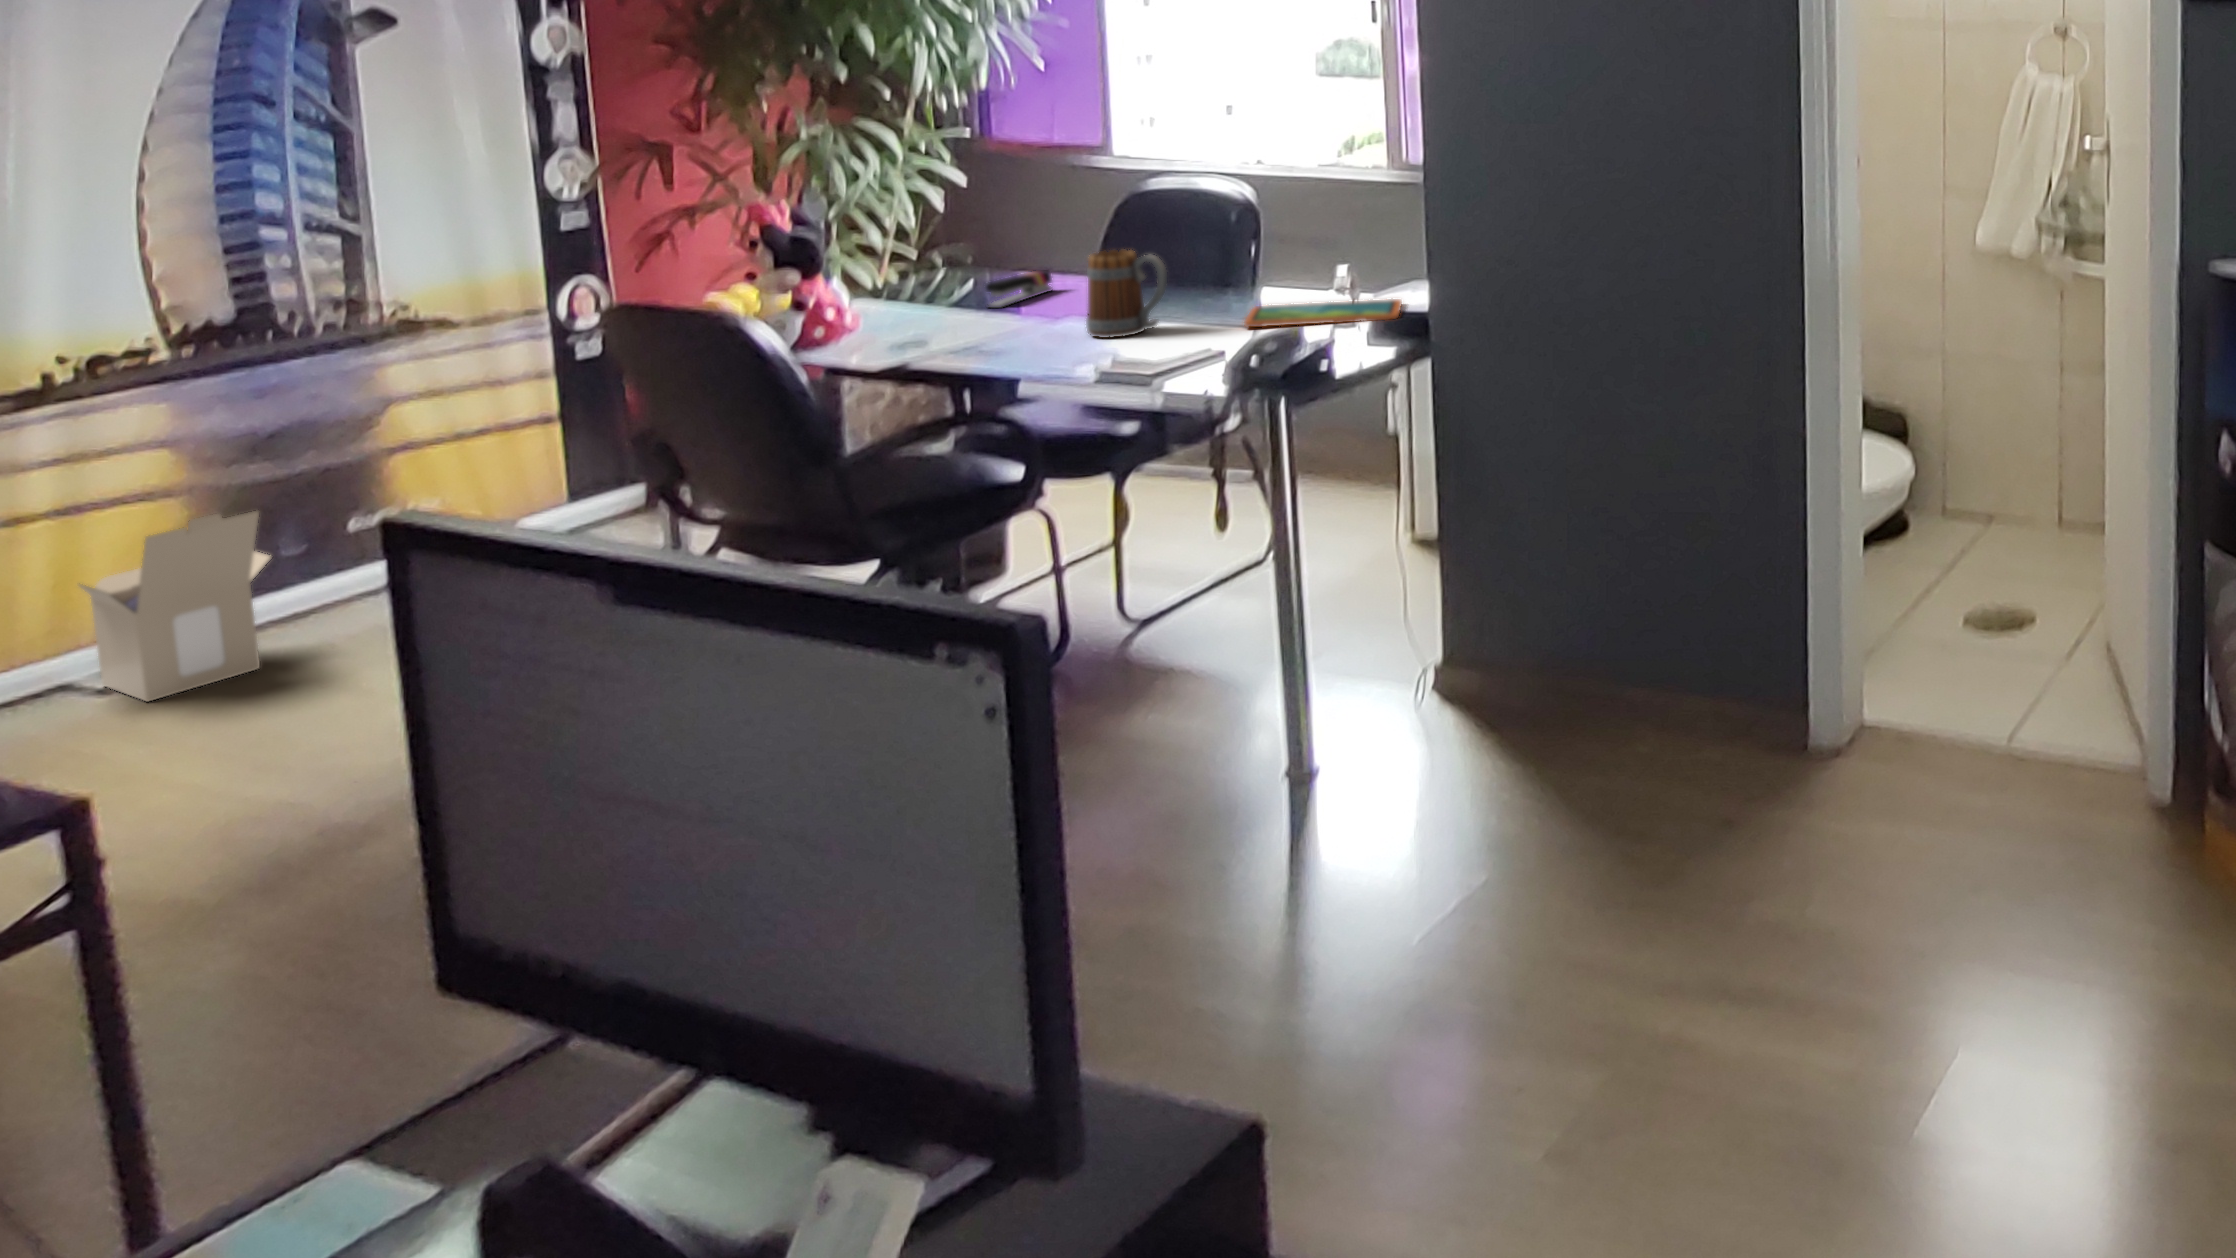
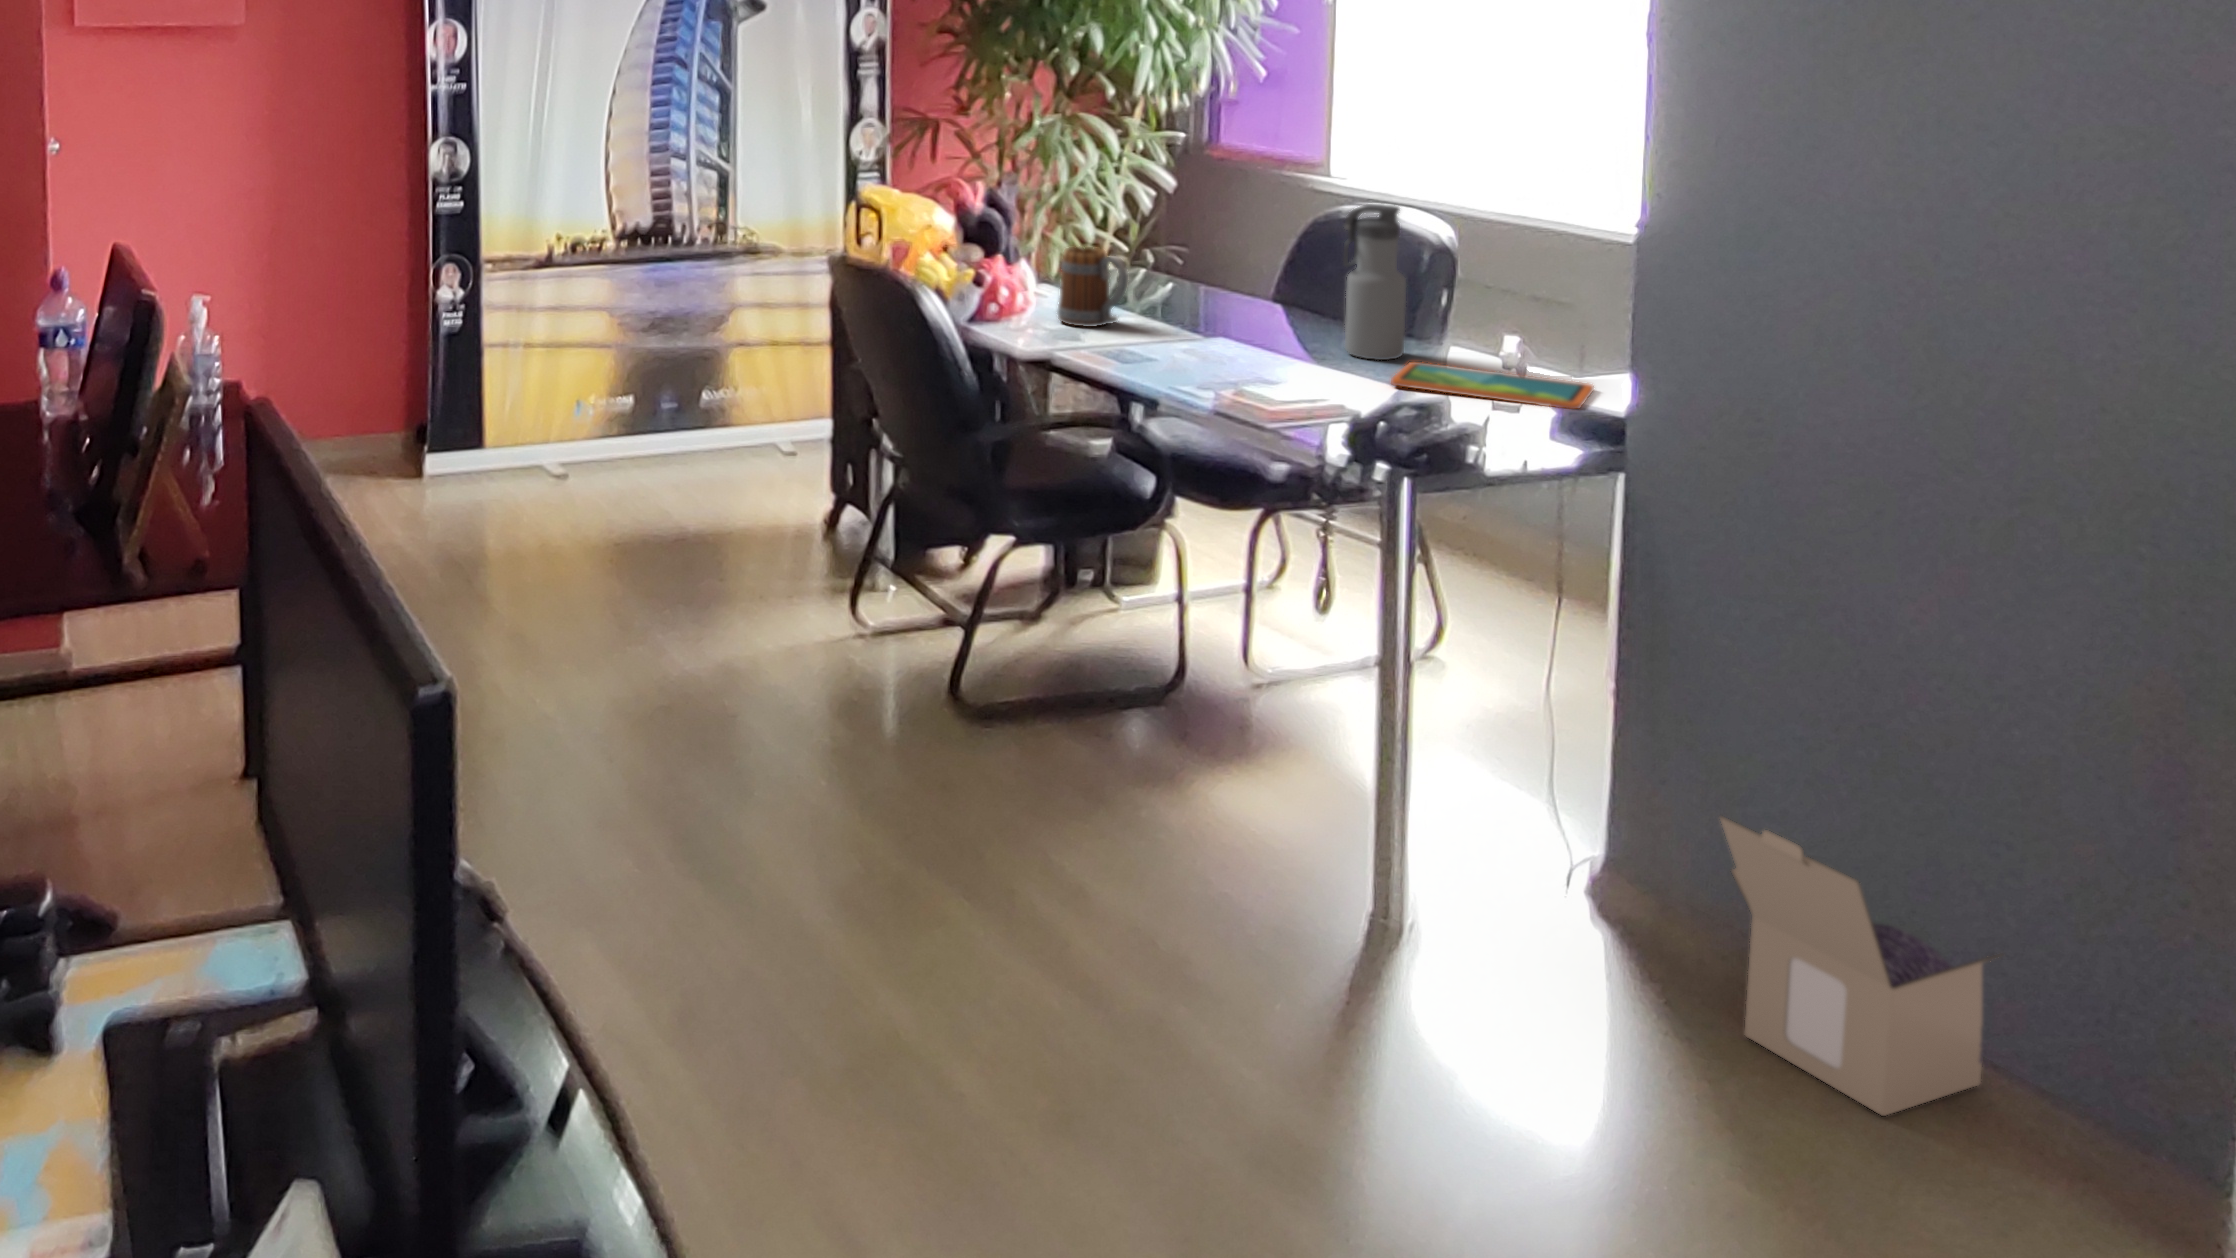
water bottle: none [1180,167,1242,313] -> present [1343,204,1406,360]
mug: present [1086,250,1167,338] -> present [1058,247,1128,327]
stapler: present [986,270,1052,308] -> none [1152,279,1223,313]
cardboard box: present [80,511,271,701] -> present [1720,816,2001,1116]

